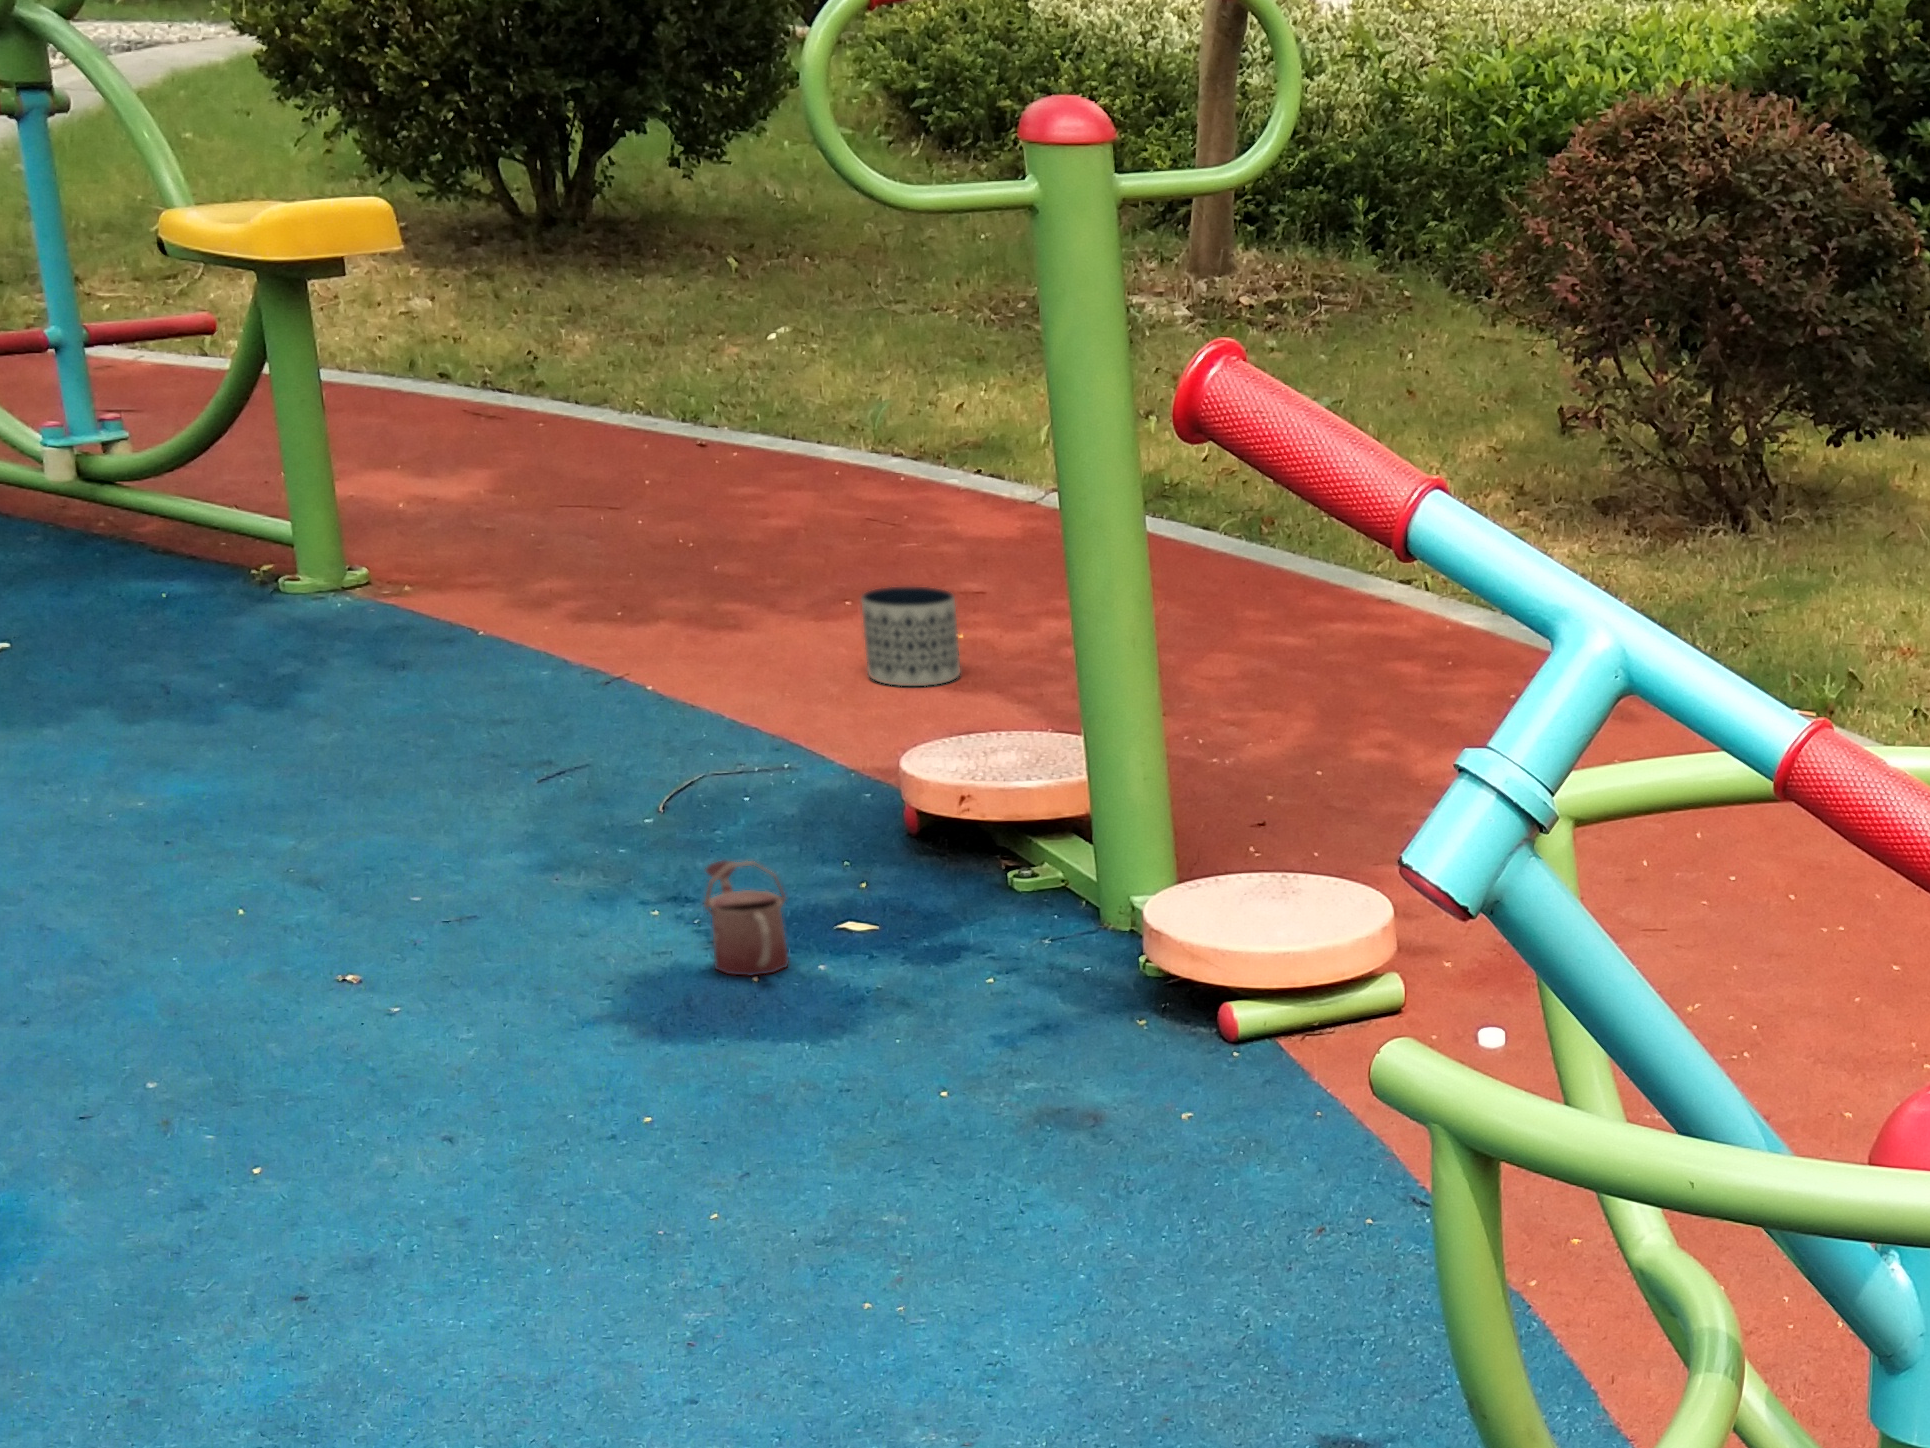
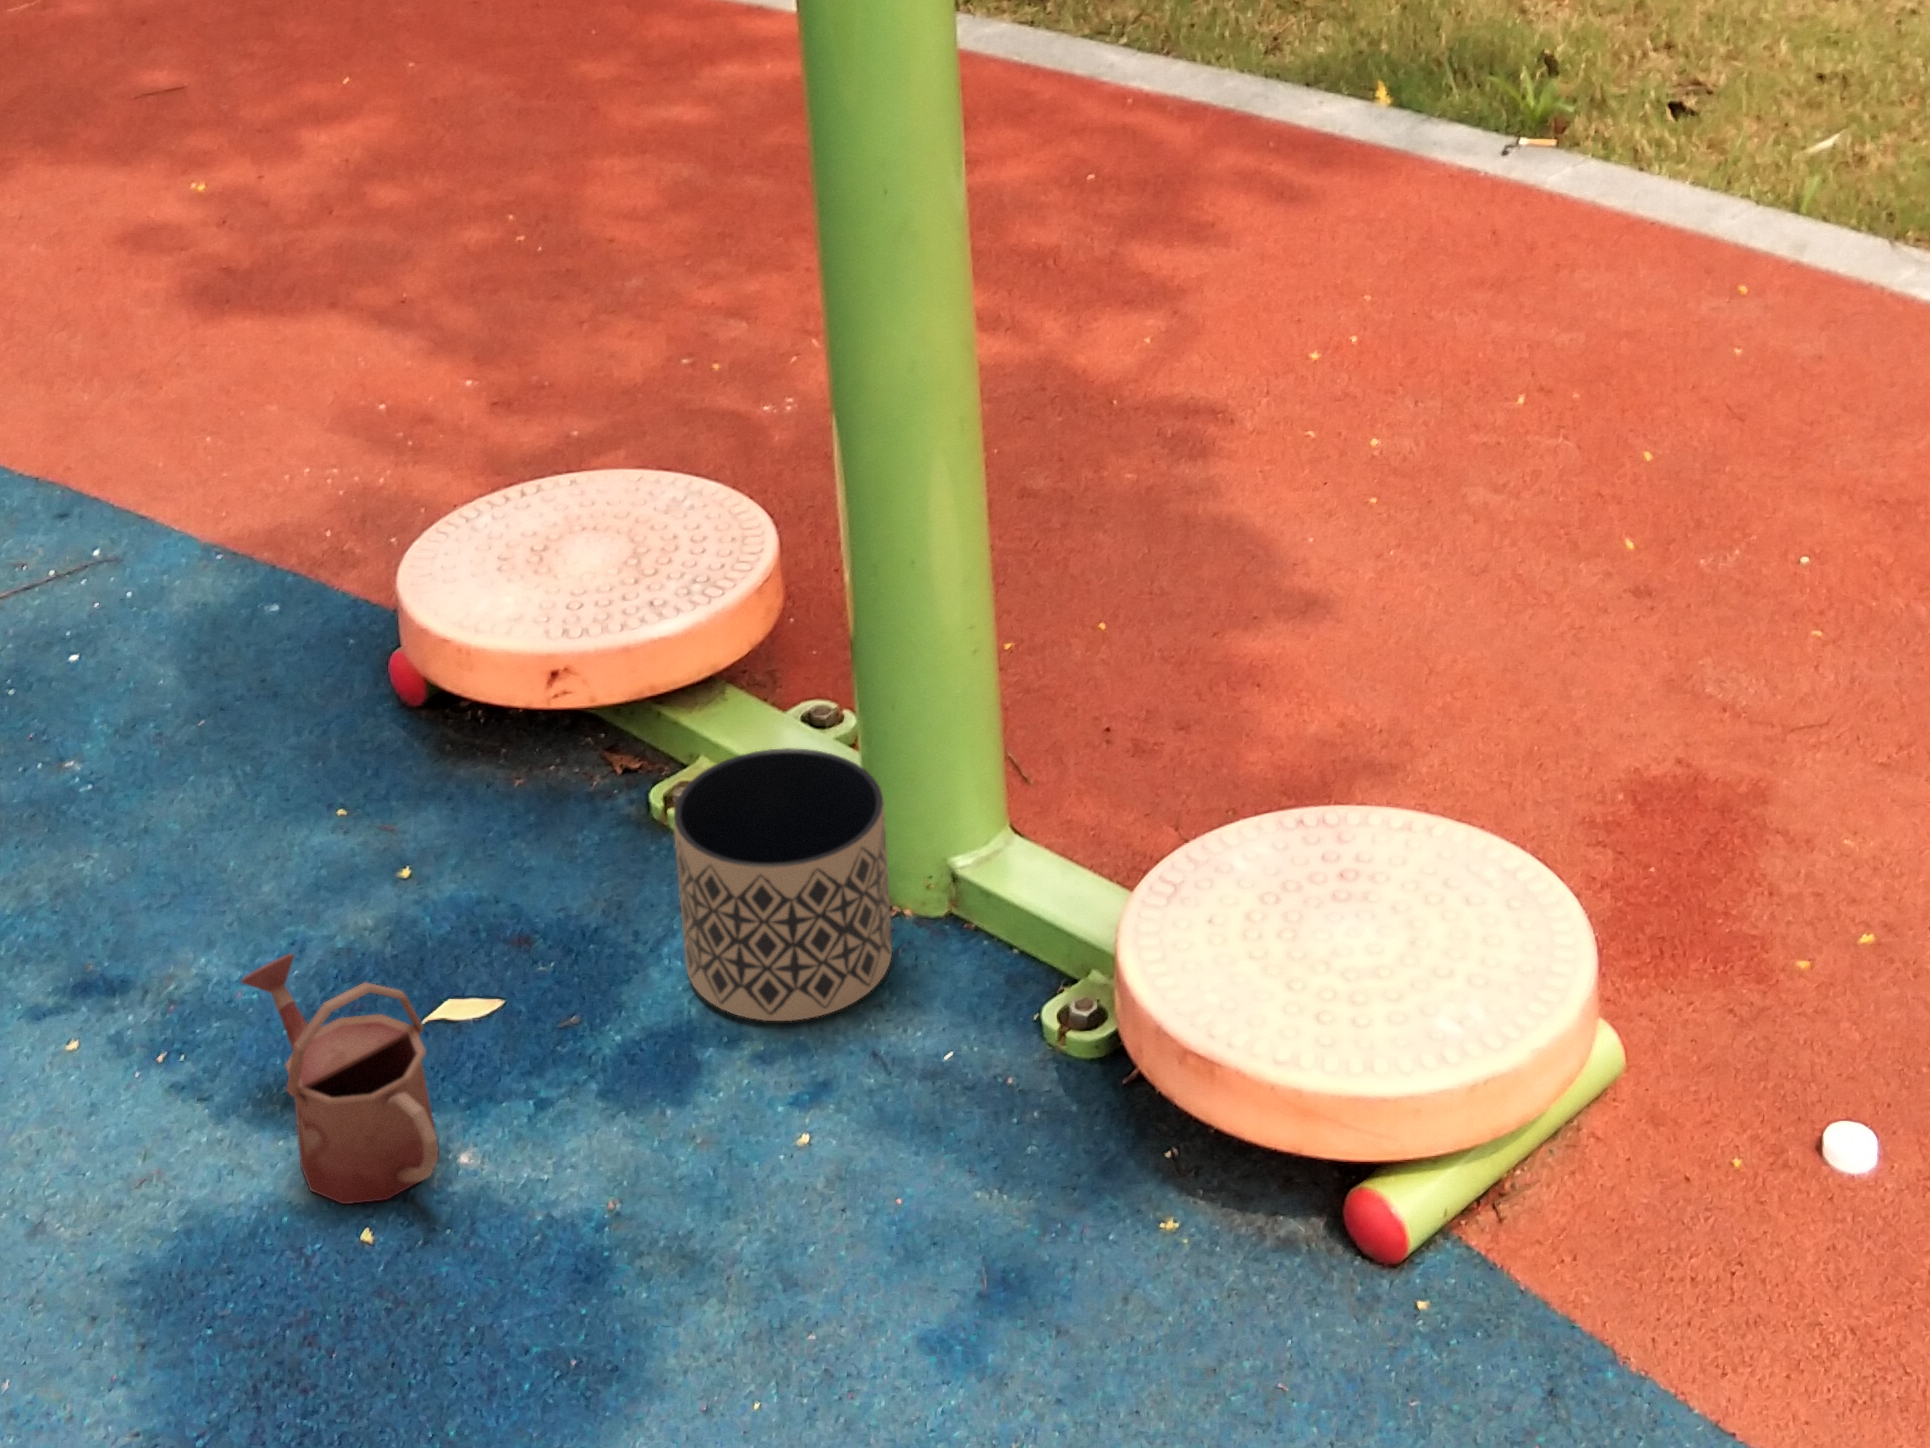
planter: present [861,587,960,686] -> present [674,748,892,1021]

